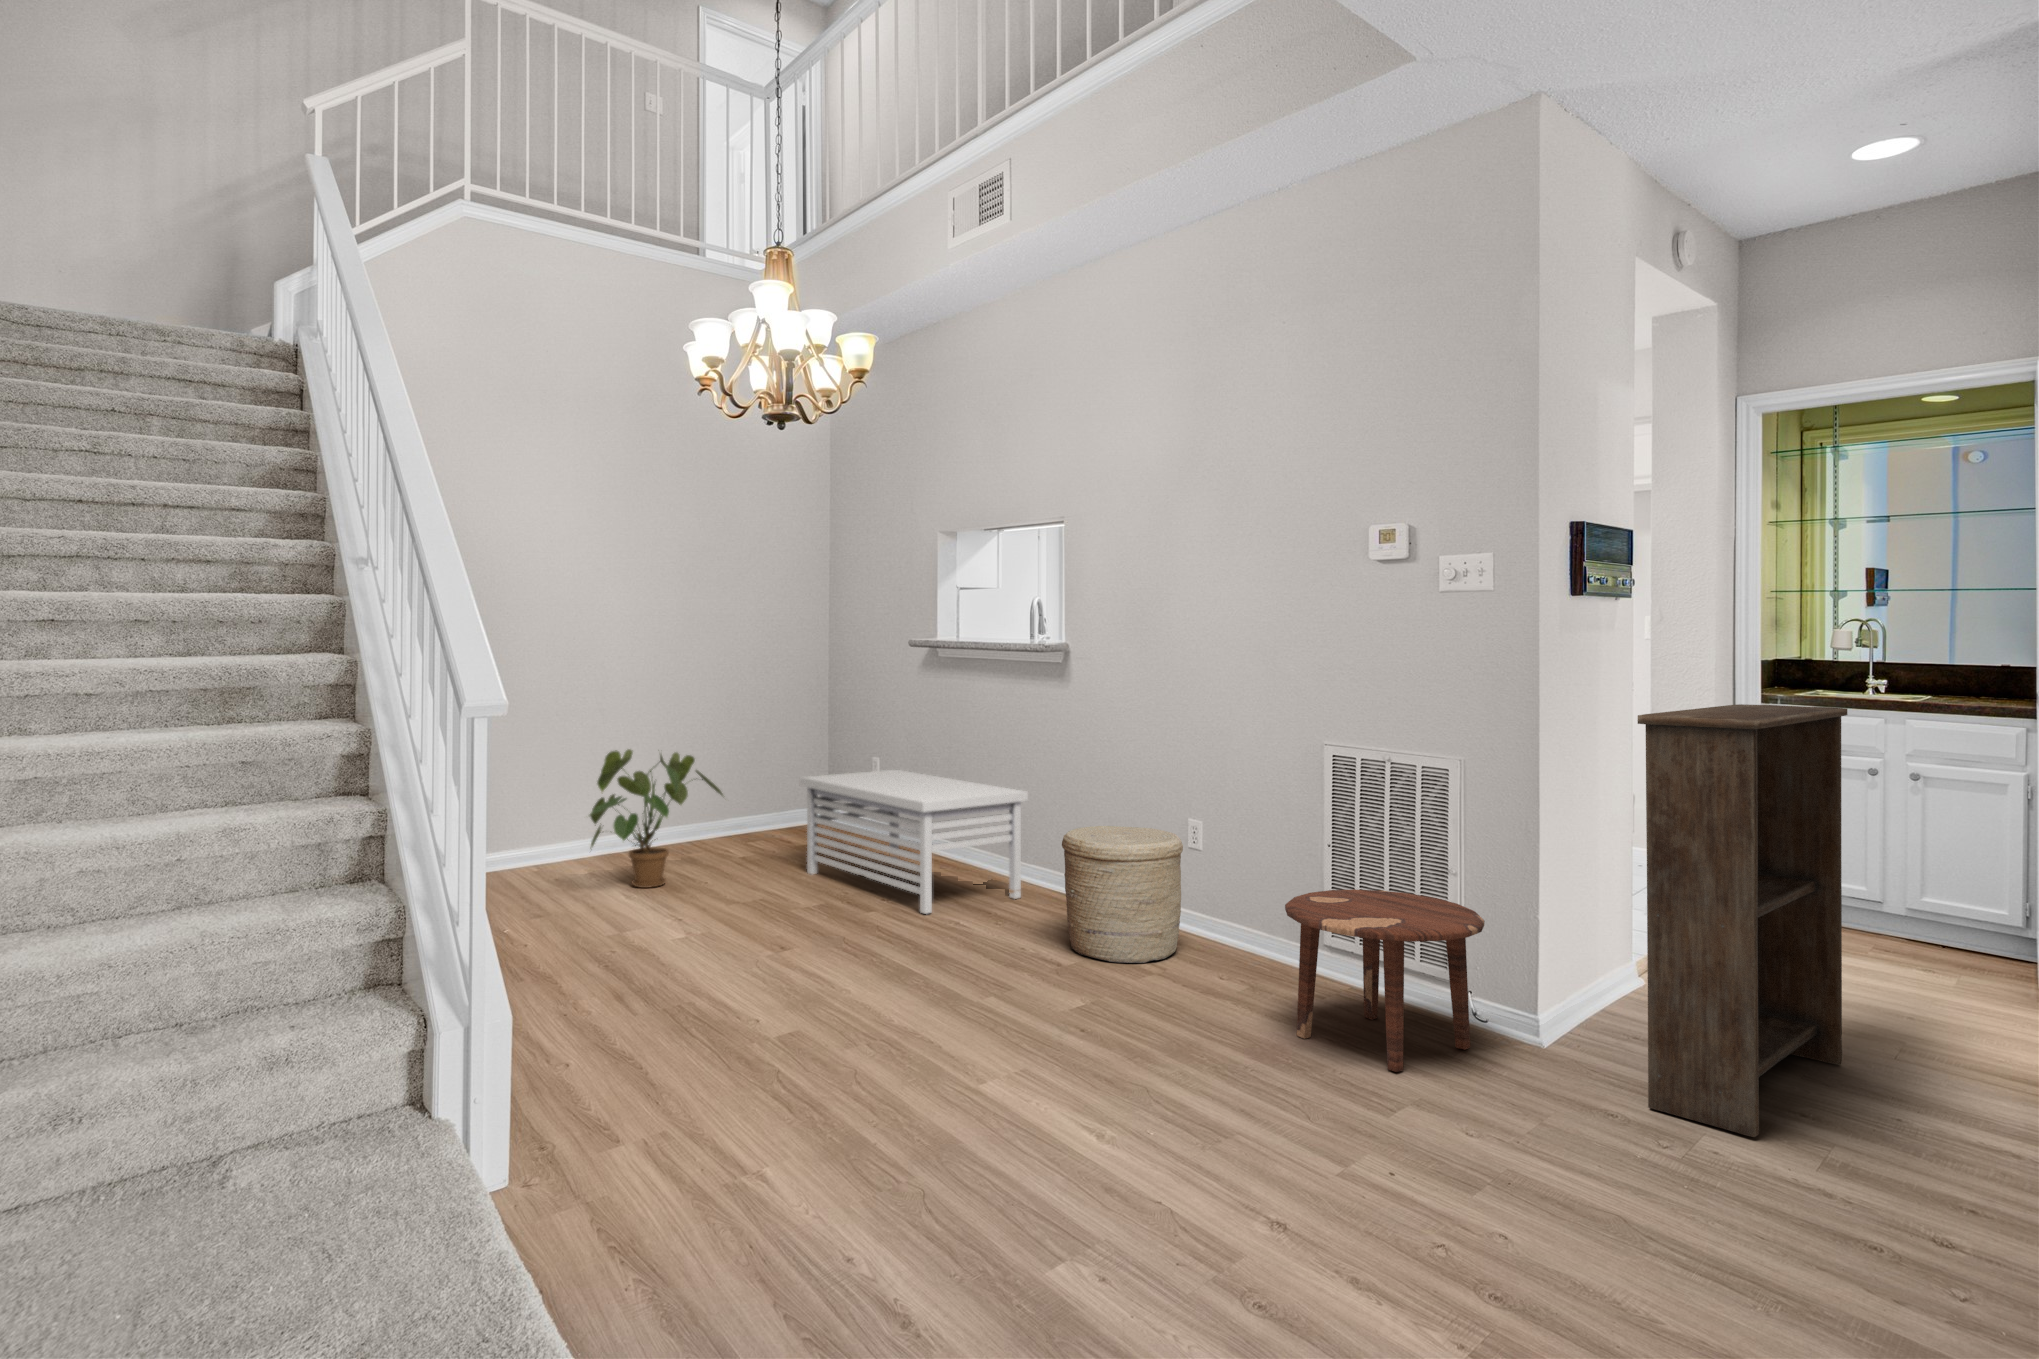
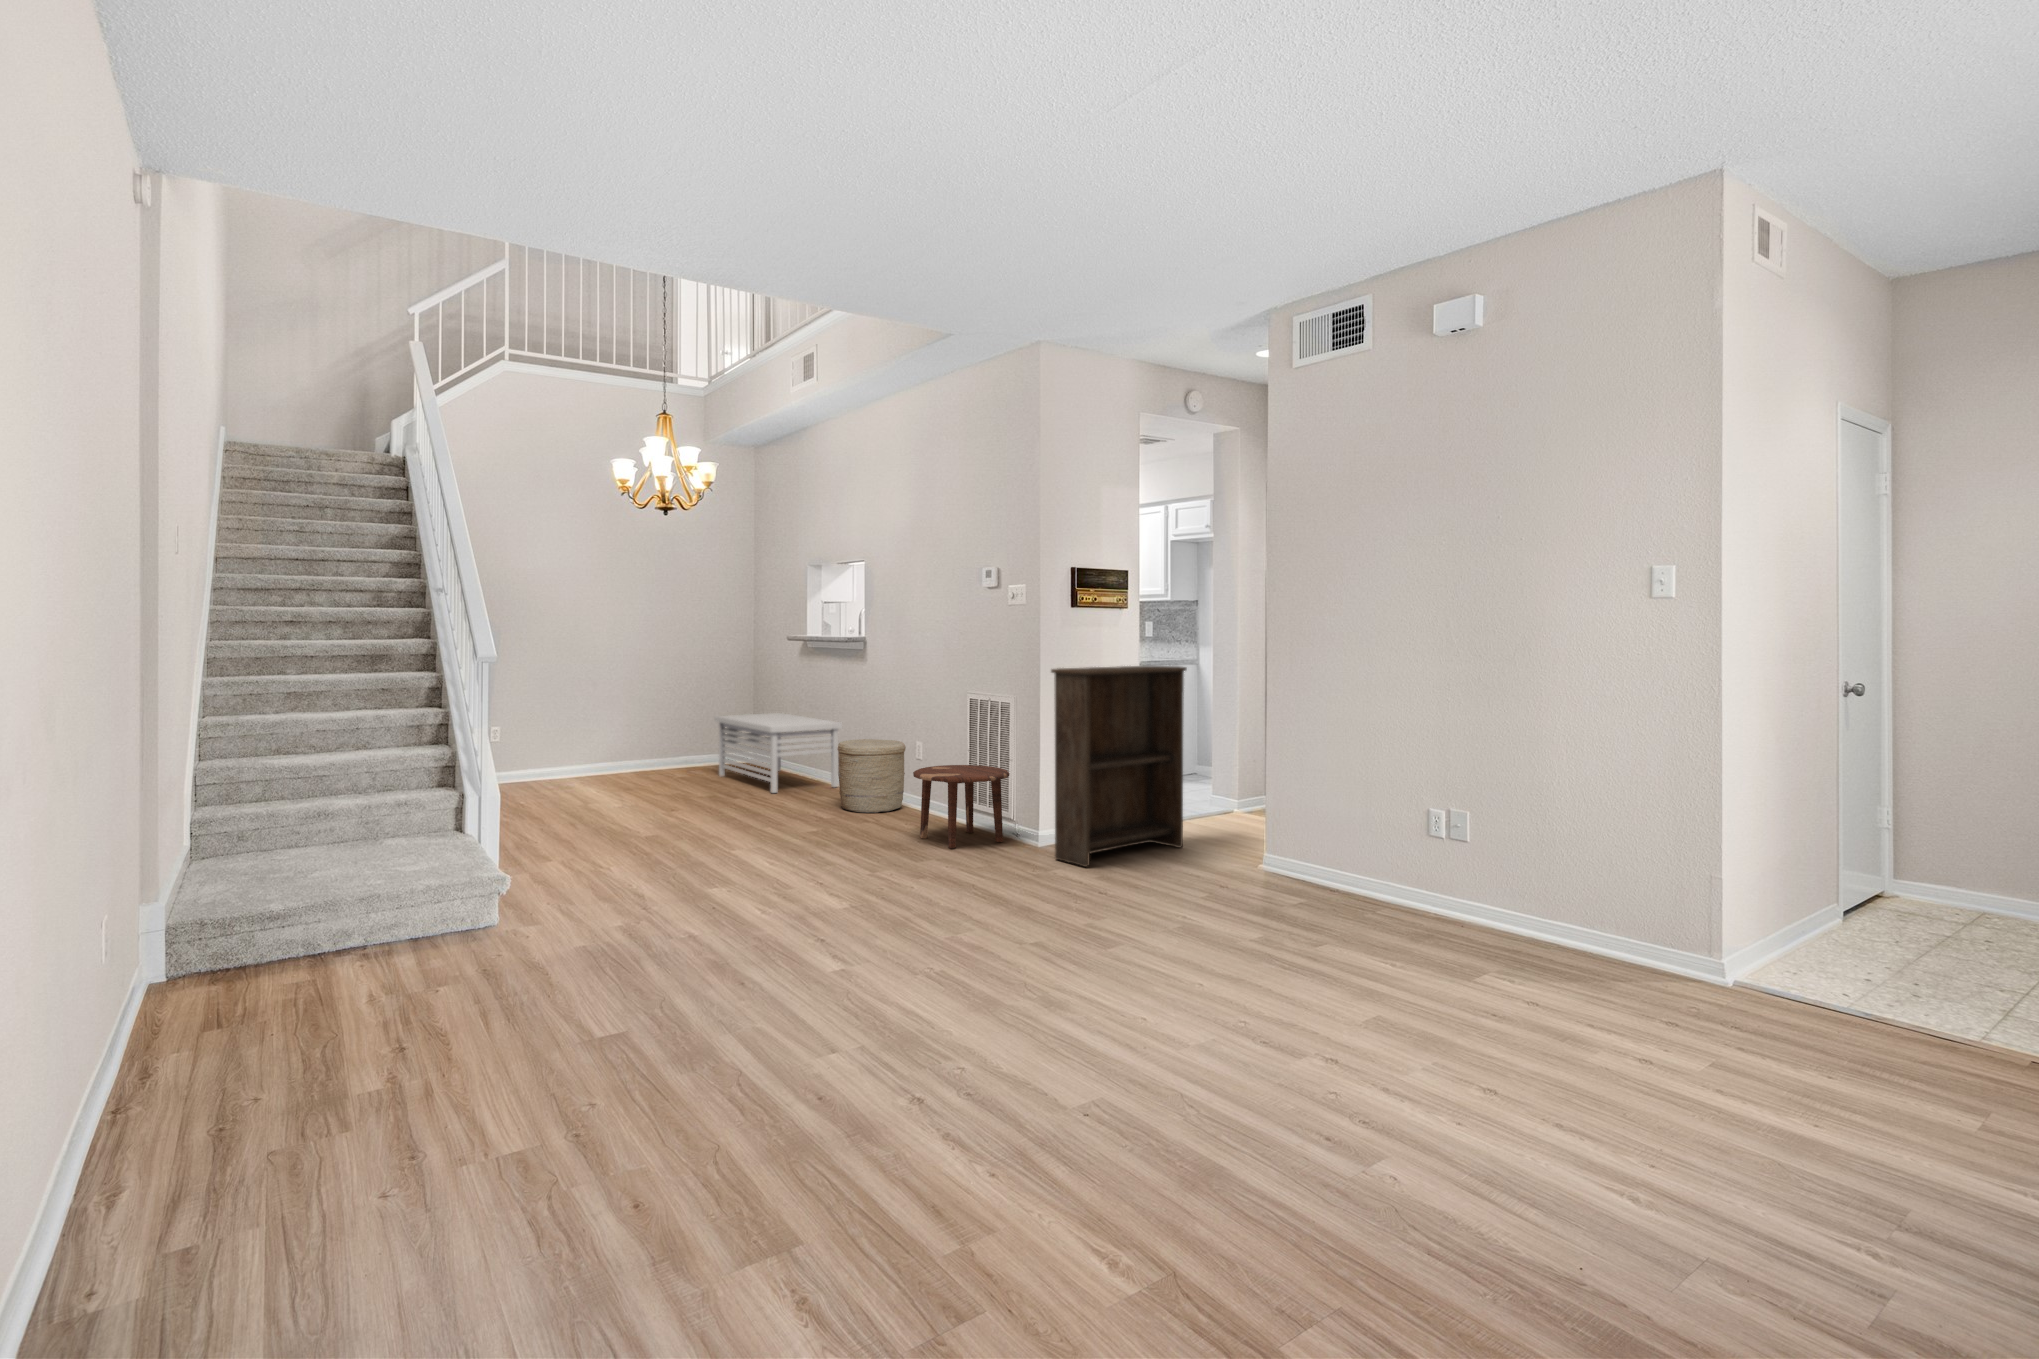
house plant: present [590,749,723,888] -> none [578,698,669,782]

